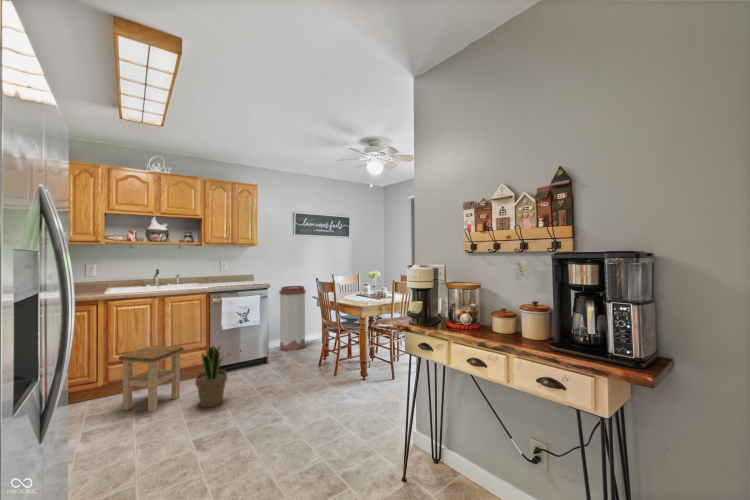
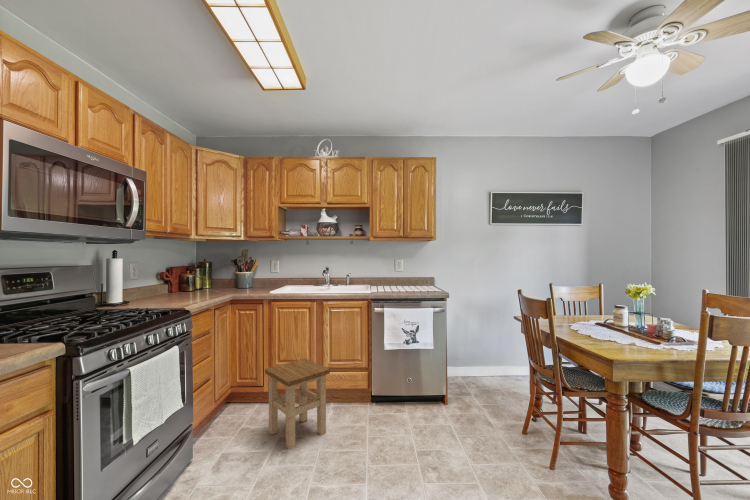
trash can: present [279,286,306,352] -> none [467,295,506,390]
potted plant: present [196,346,230,407] -> none [332,378,377,469]

